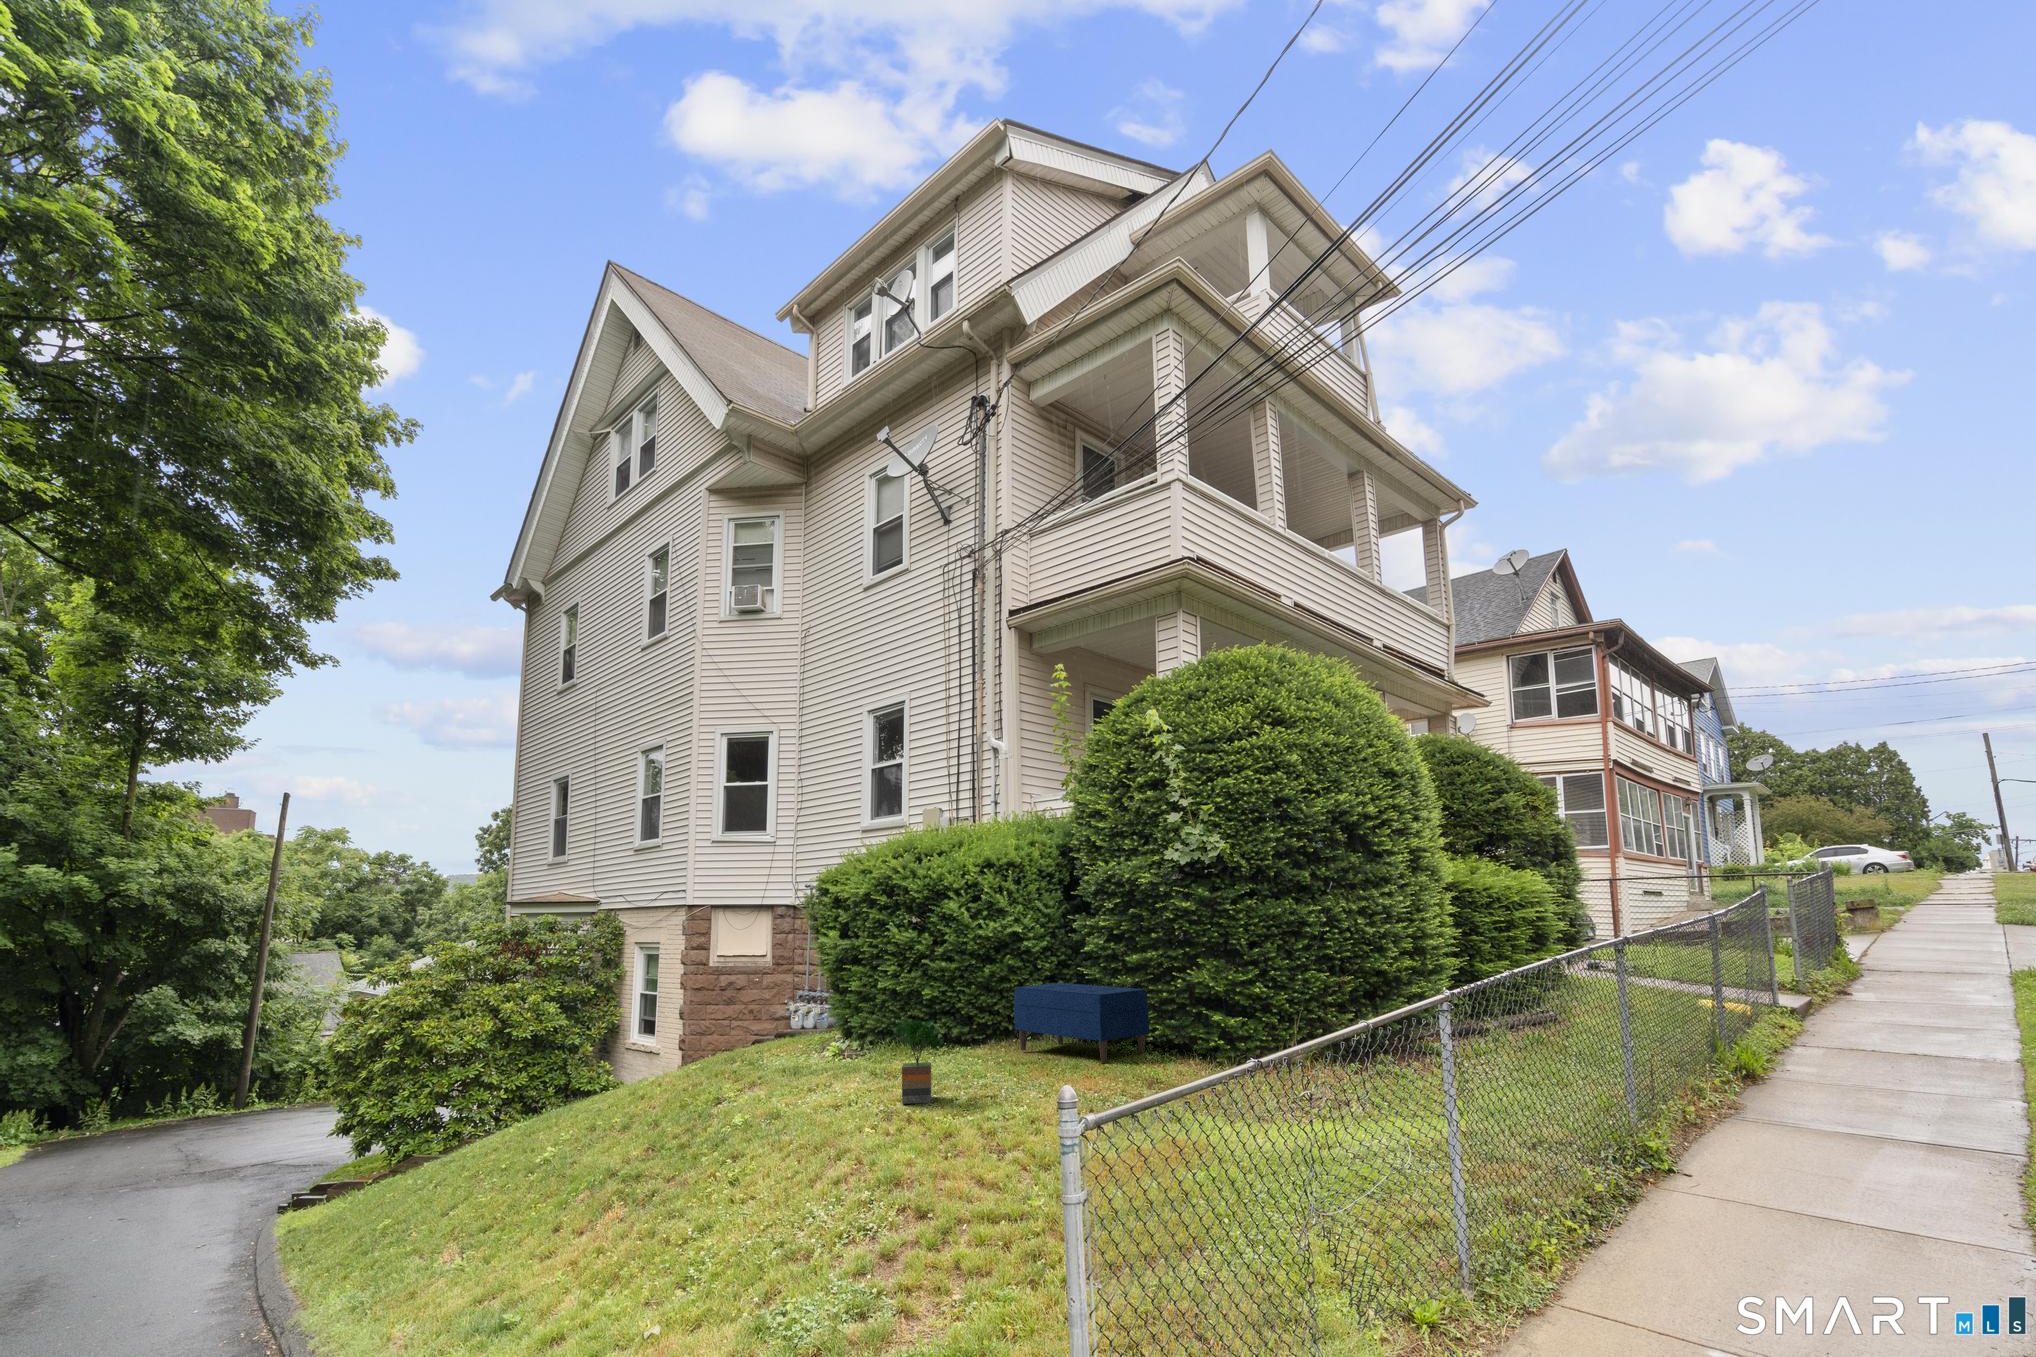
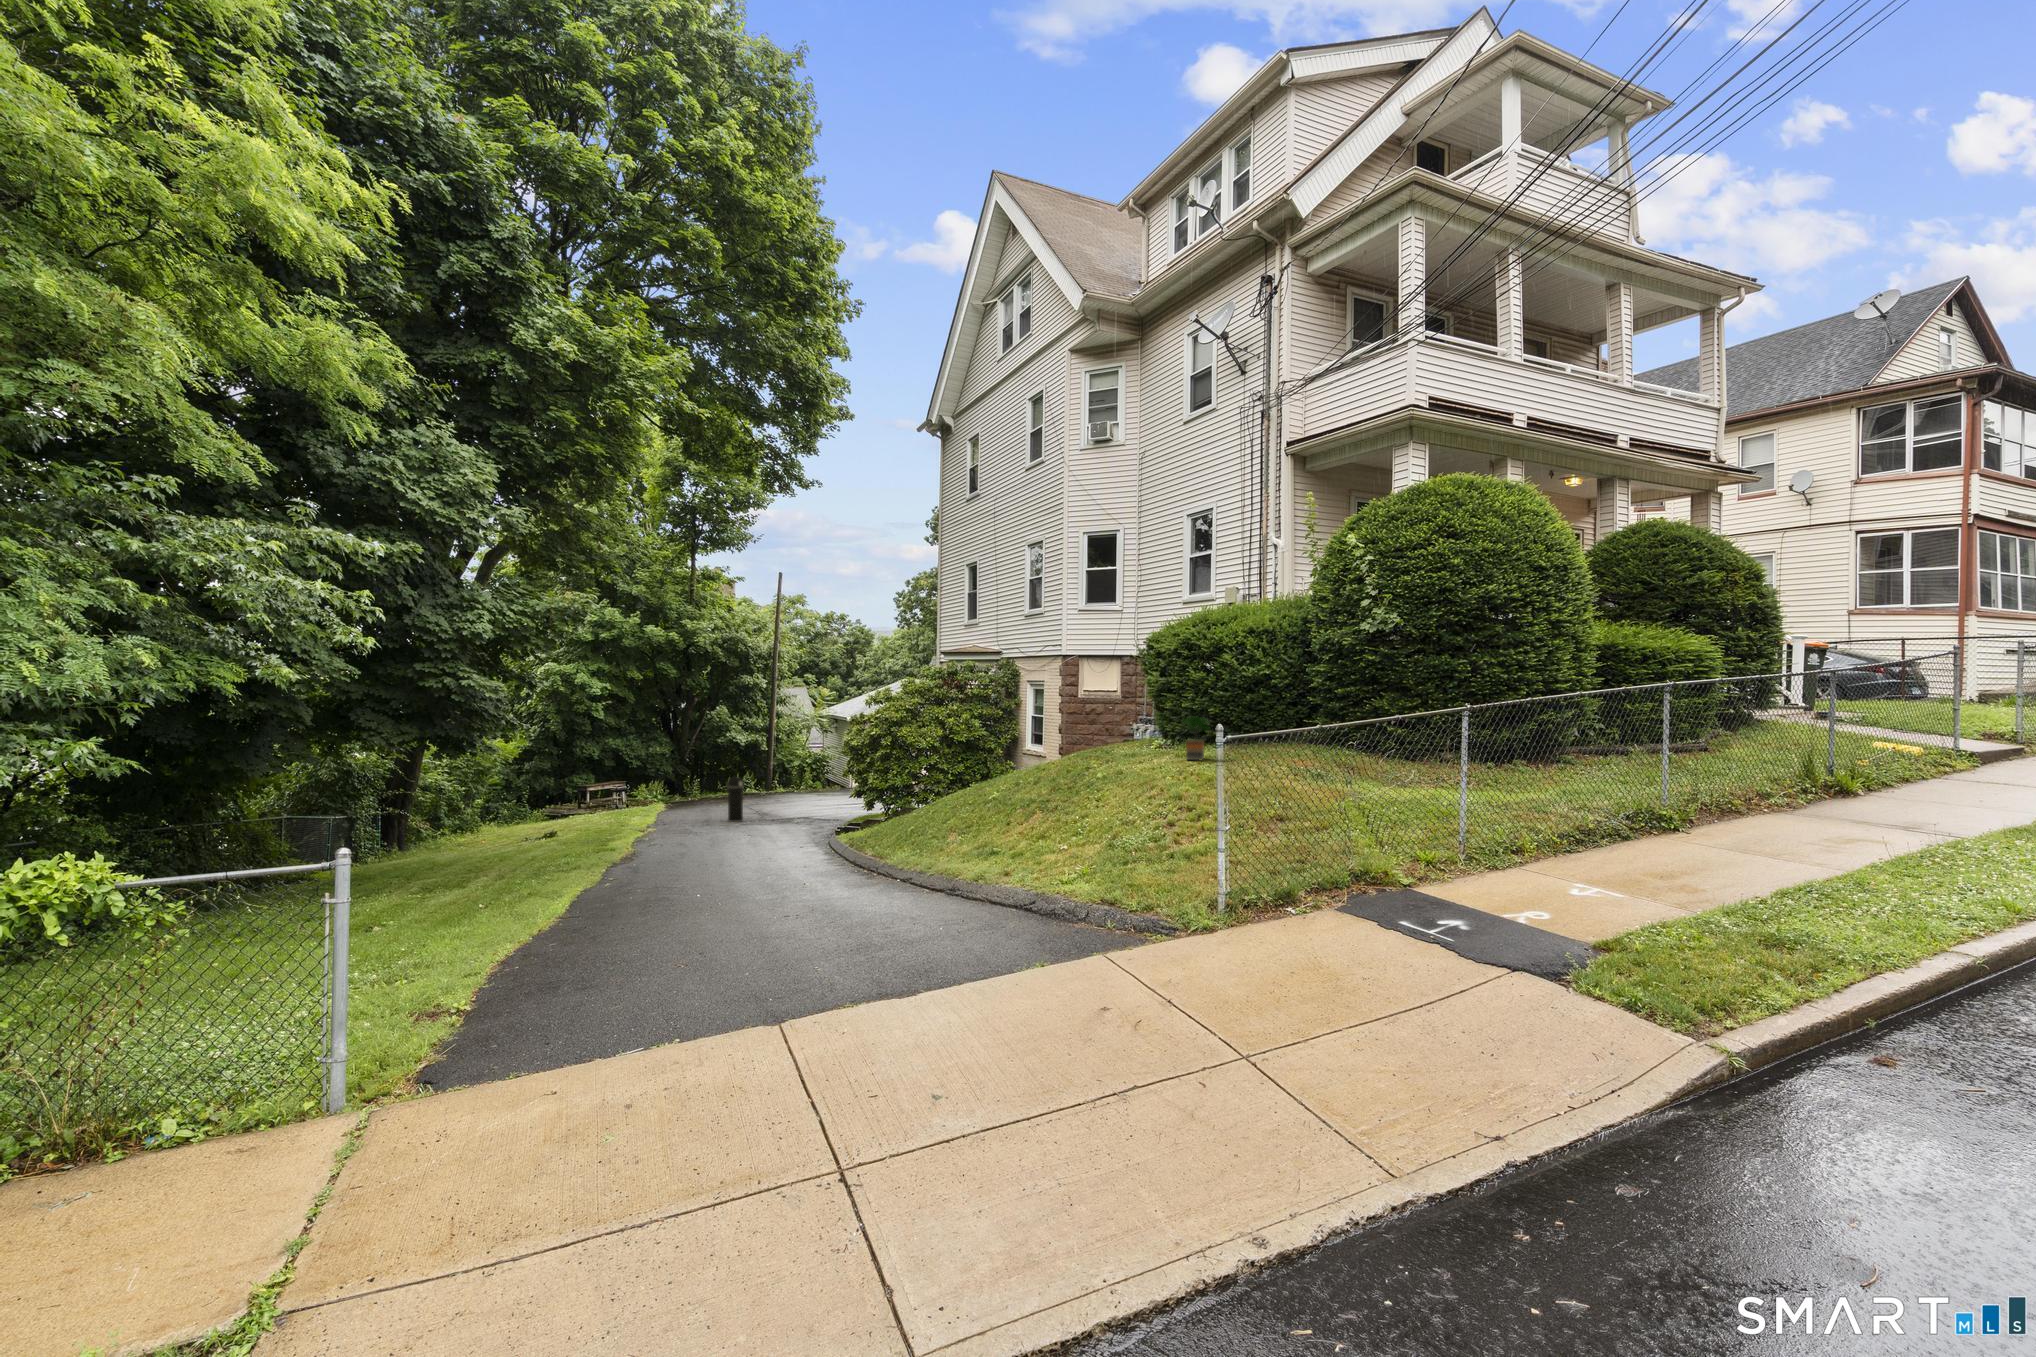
bench: present [1014,983,1149,1063] -> none [1264,705,1345,749]
trash can: none [74,1128,117,1213] -> present [727,777,744,822]

